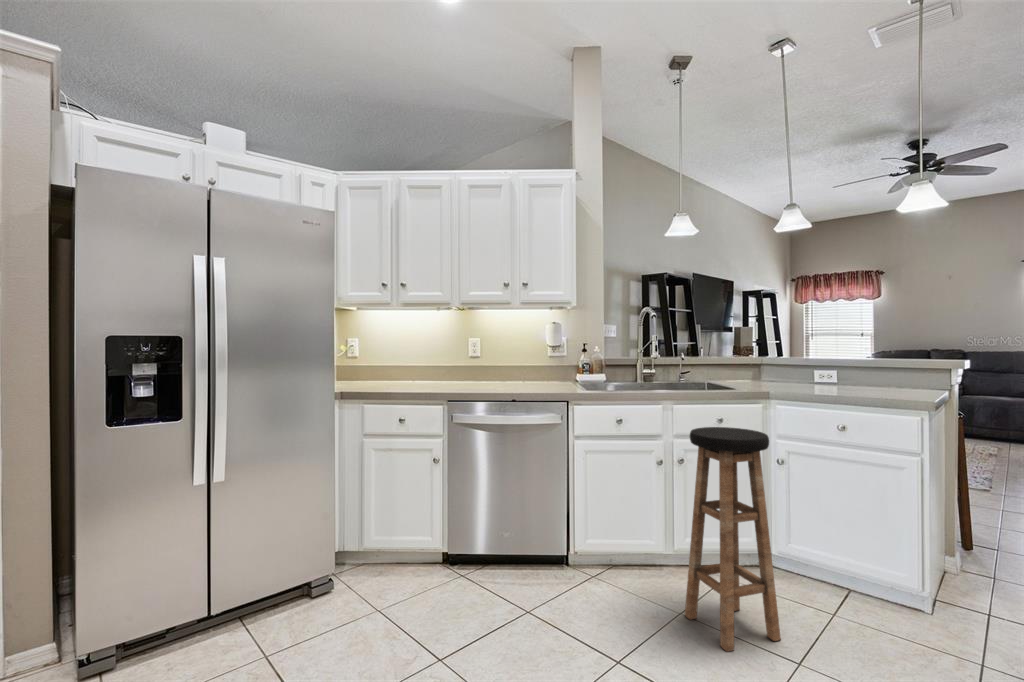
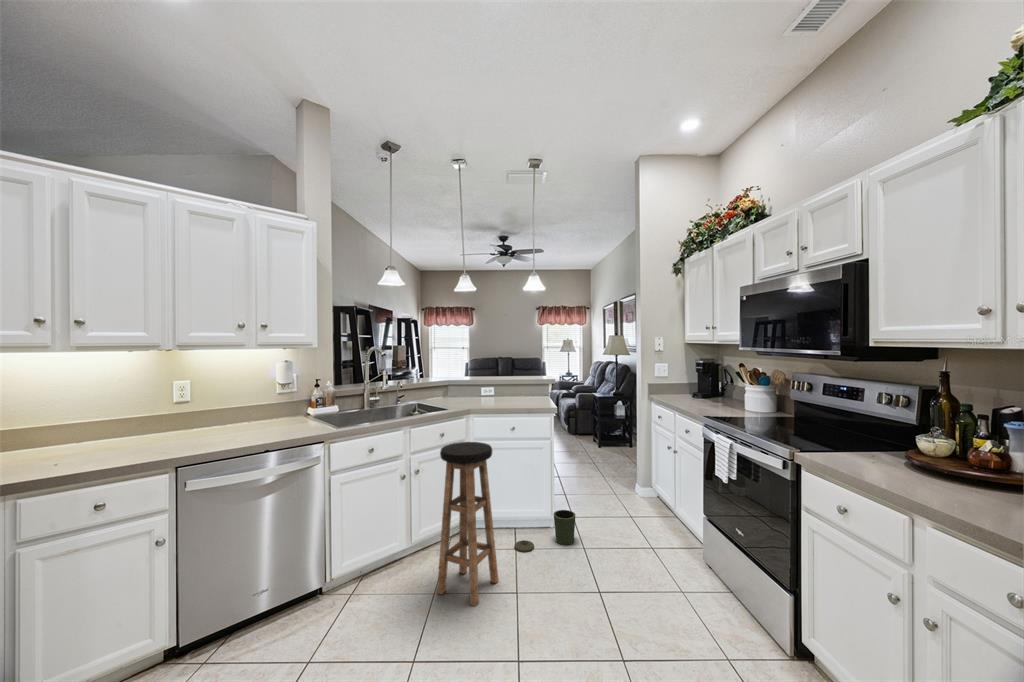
trash can: none [836,584,977,652] -> present [514,510,575,552]

